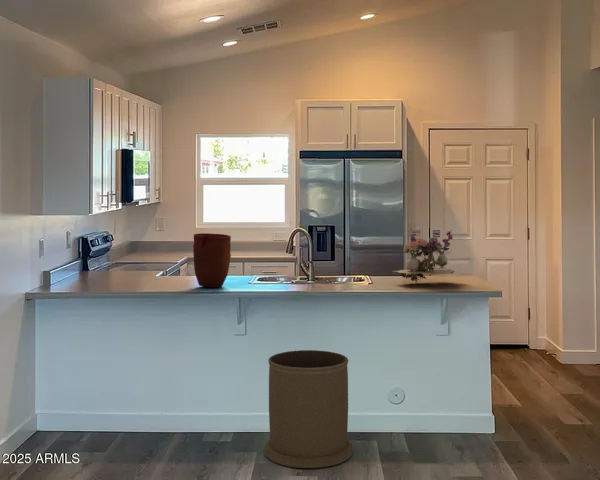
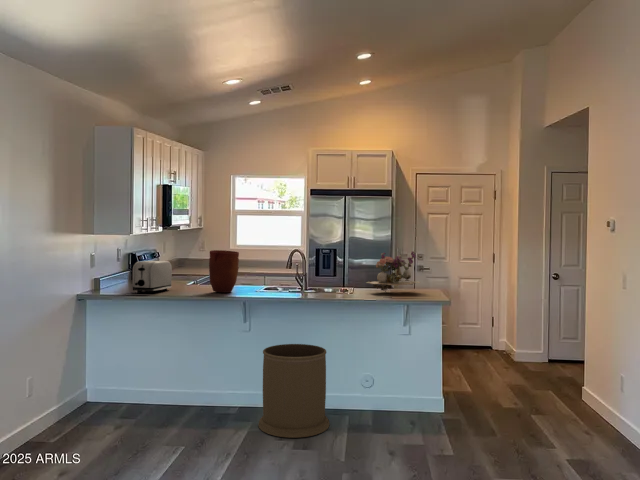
toaster: none [96,248,143,290] -> present [133,261,172,293]

